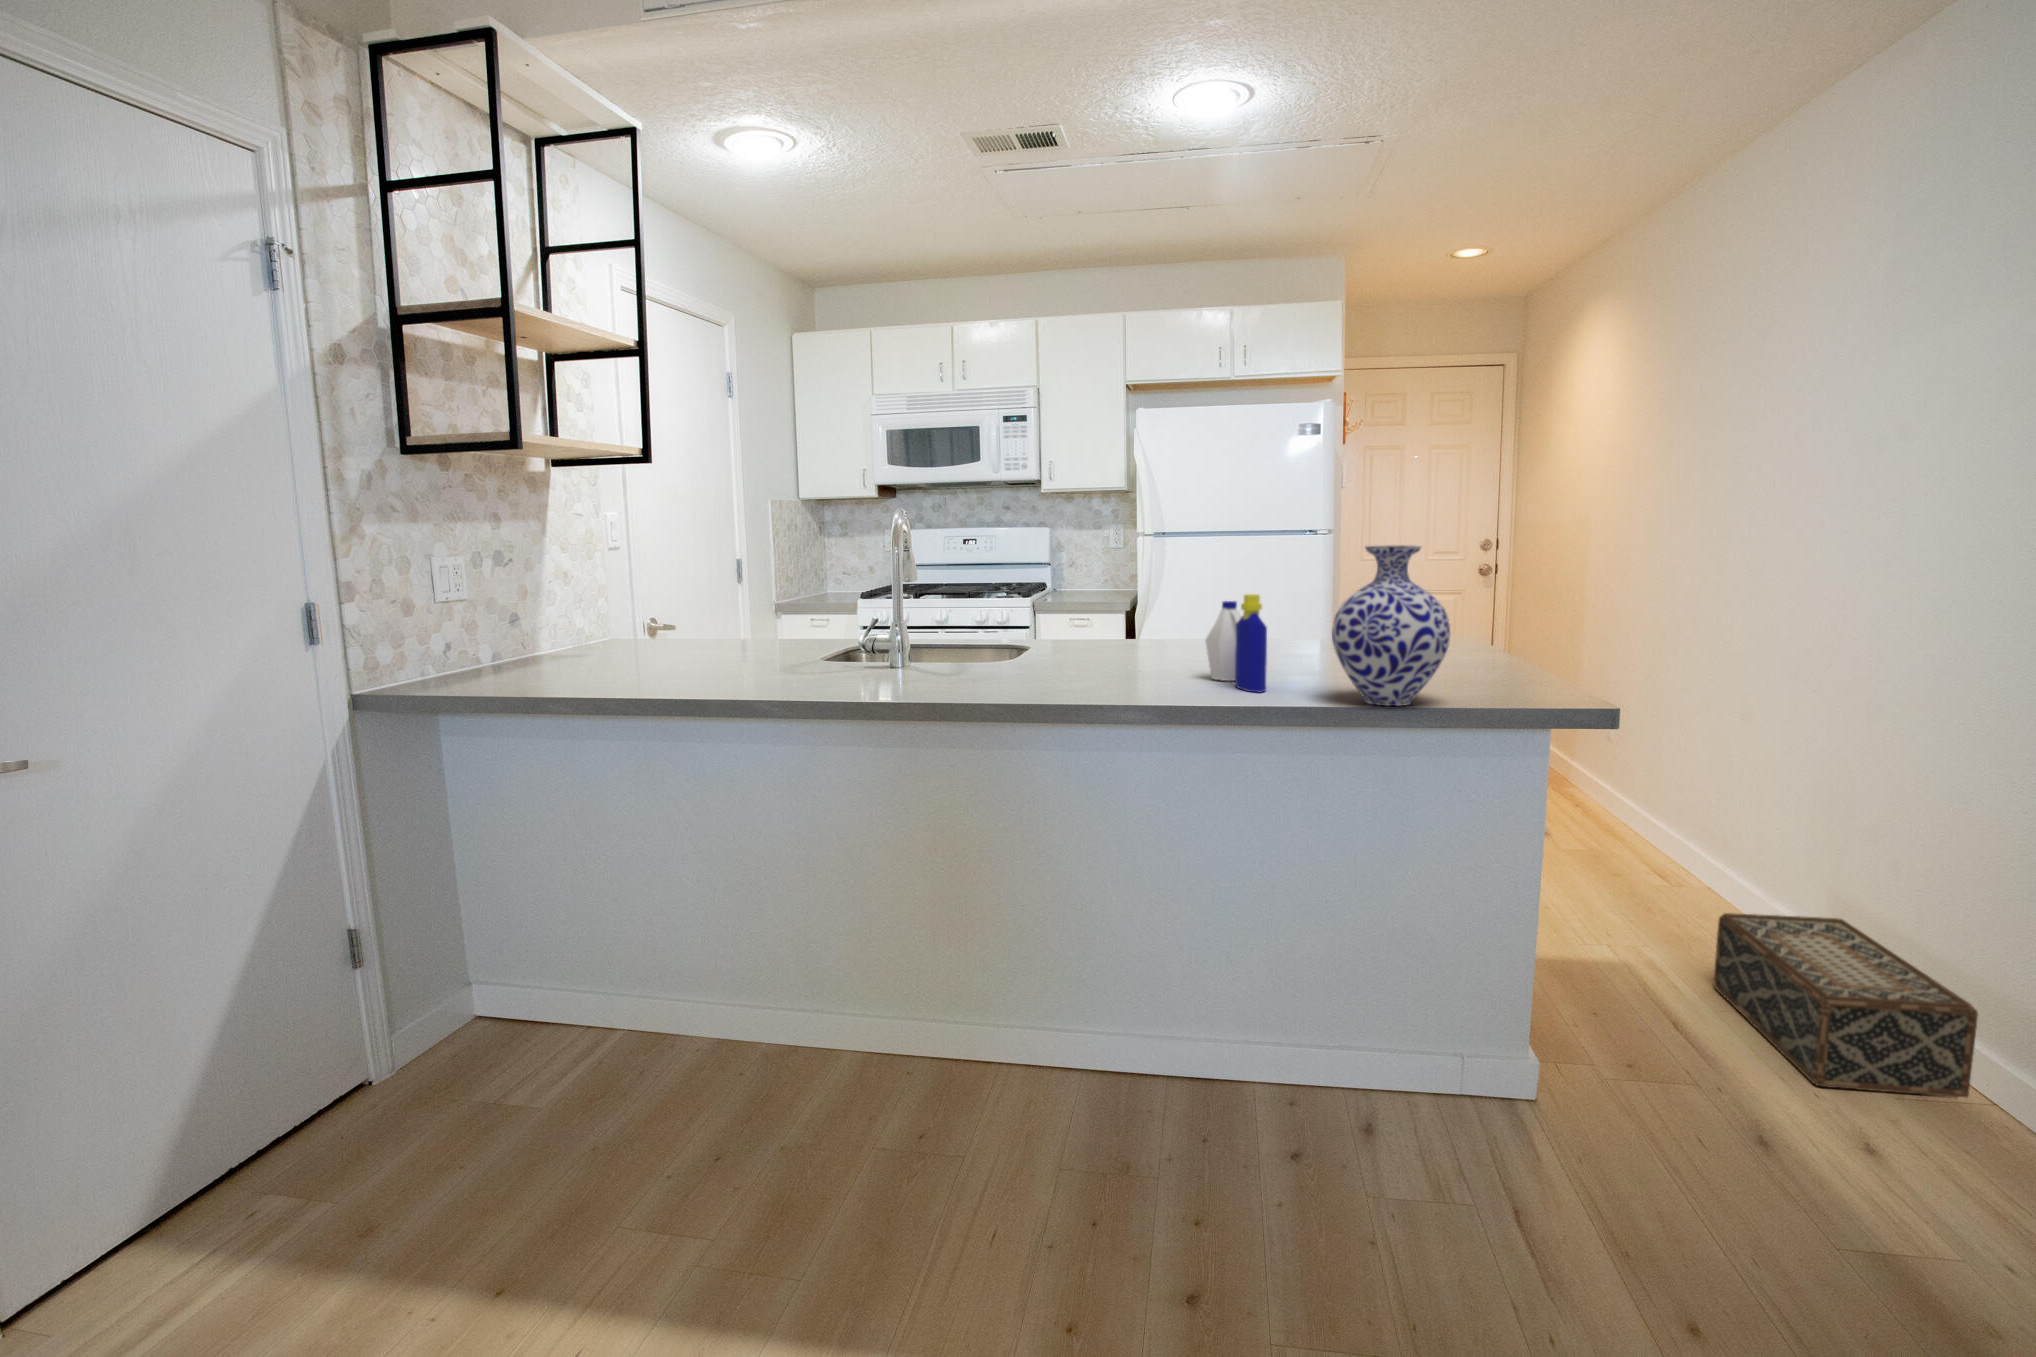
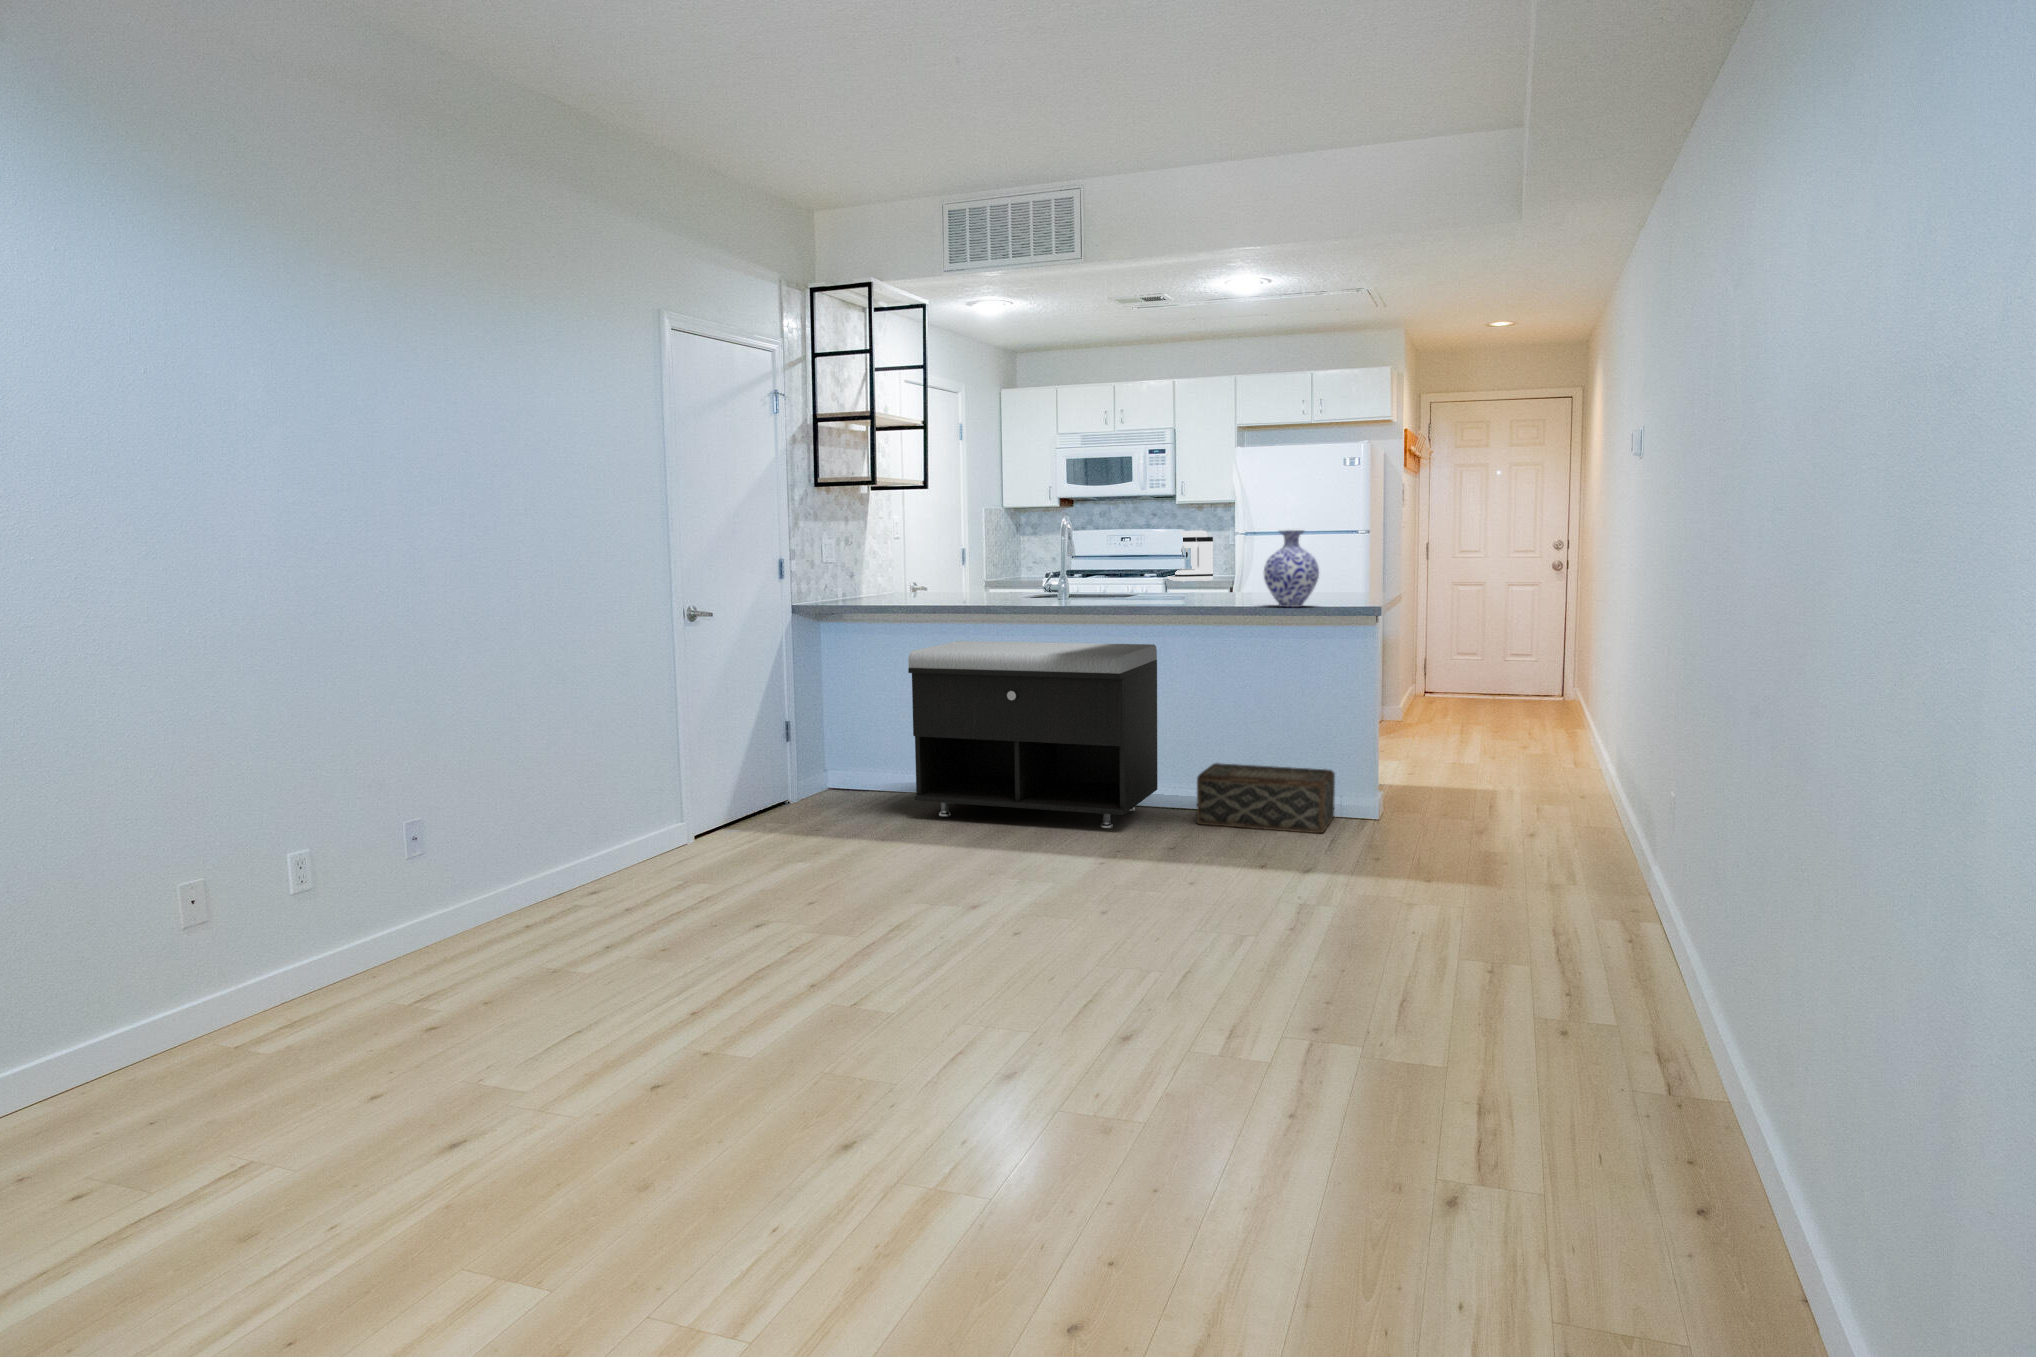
coffee maker: none [1014,529,1089,599] -> present [1167,531,1213,582]
bottle: present [1205,594,1267,692] -> none [1216,556,1245,605]
storage bench: none [577,760,1104,1191] -> present [908,641,1158,829]
woven basket: present [1714,913,1978,1097] -> present [1197,763,1335,833]

